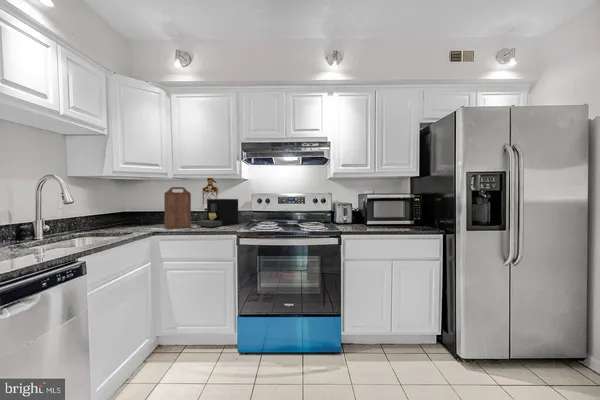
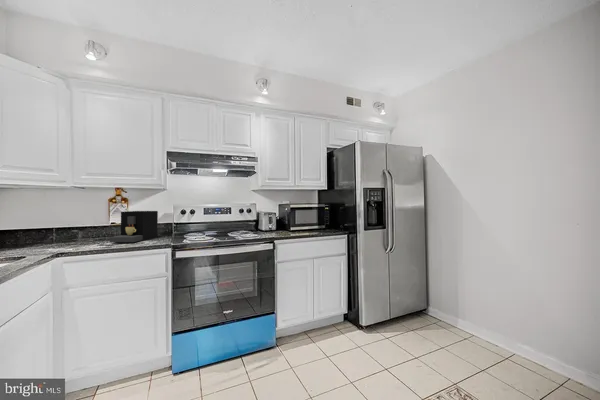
cutting board: present [164,187,191,229] -> none [66,198,104,249]

